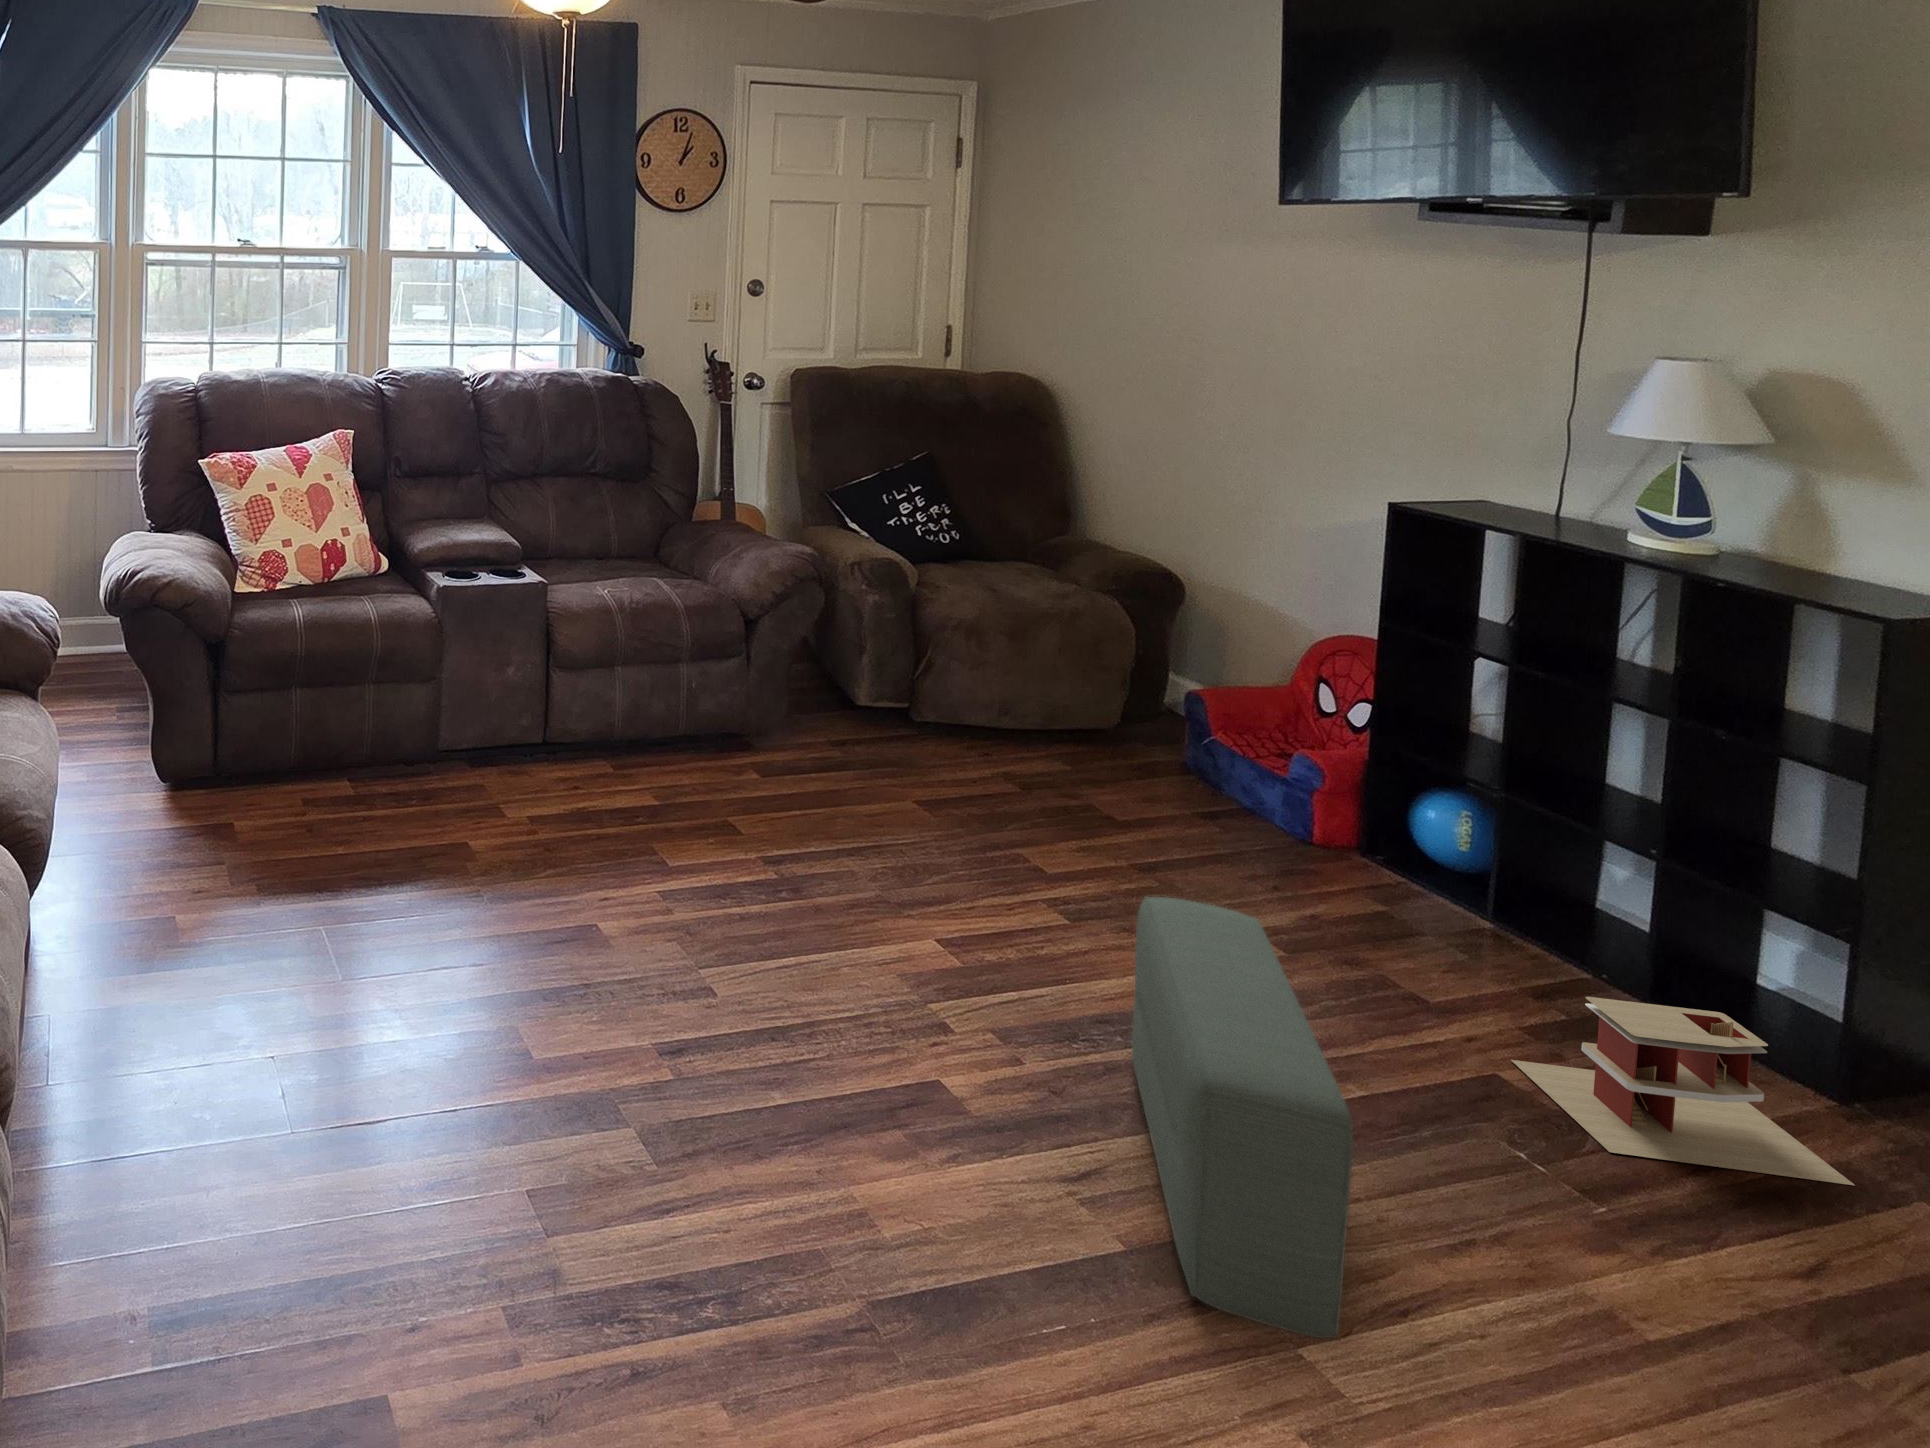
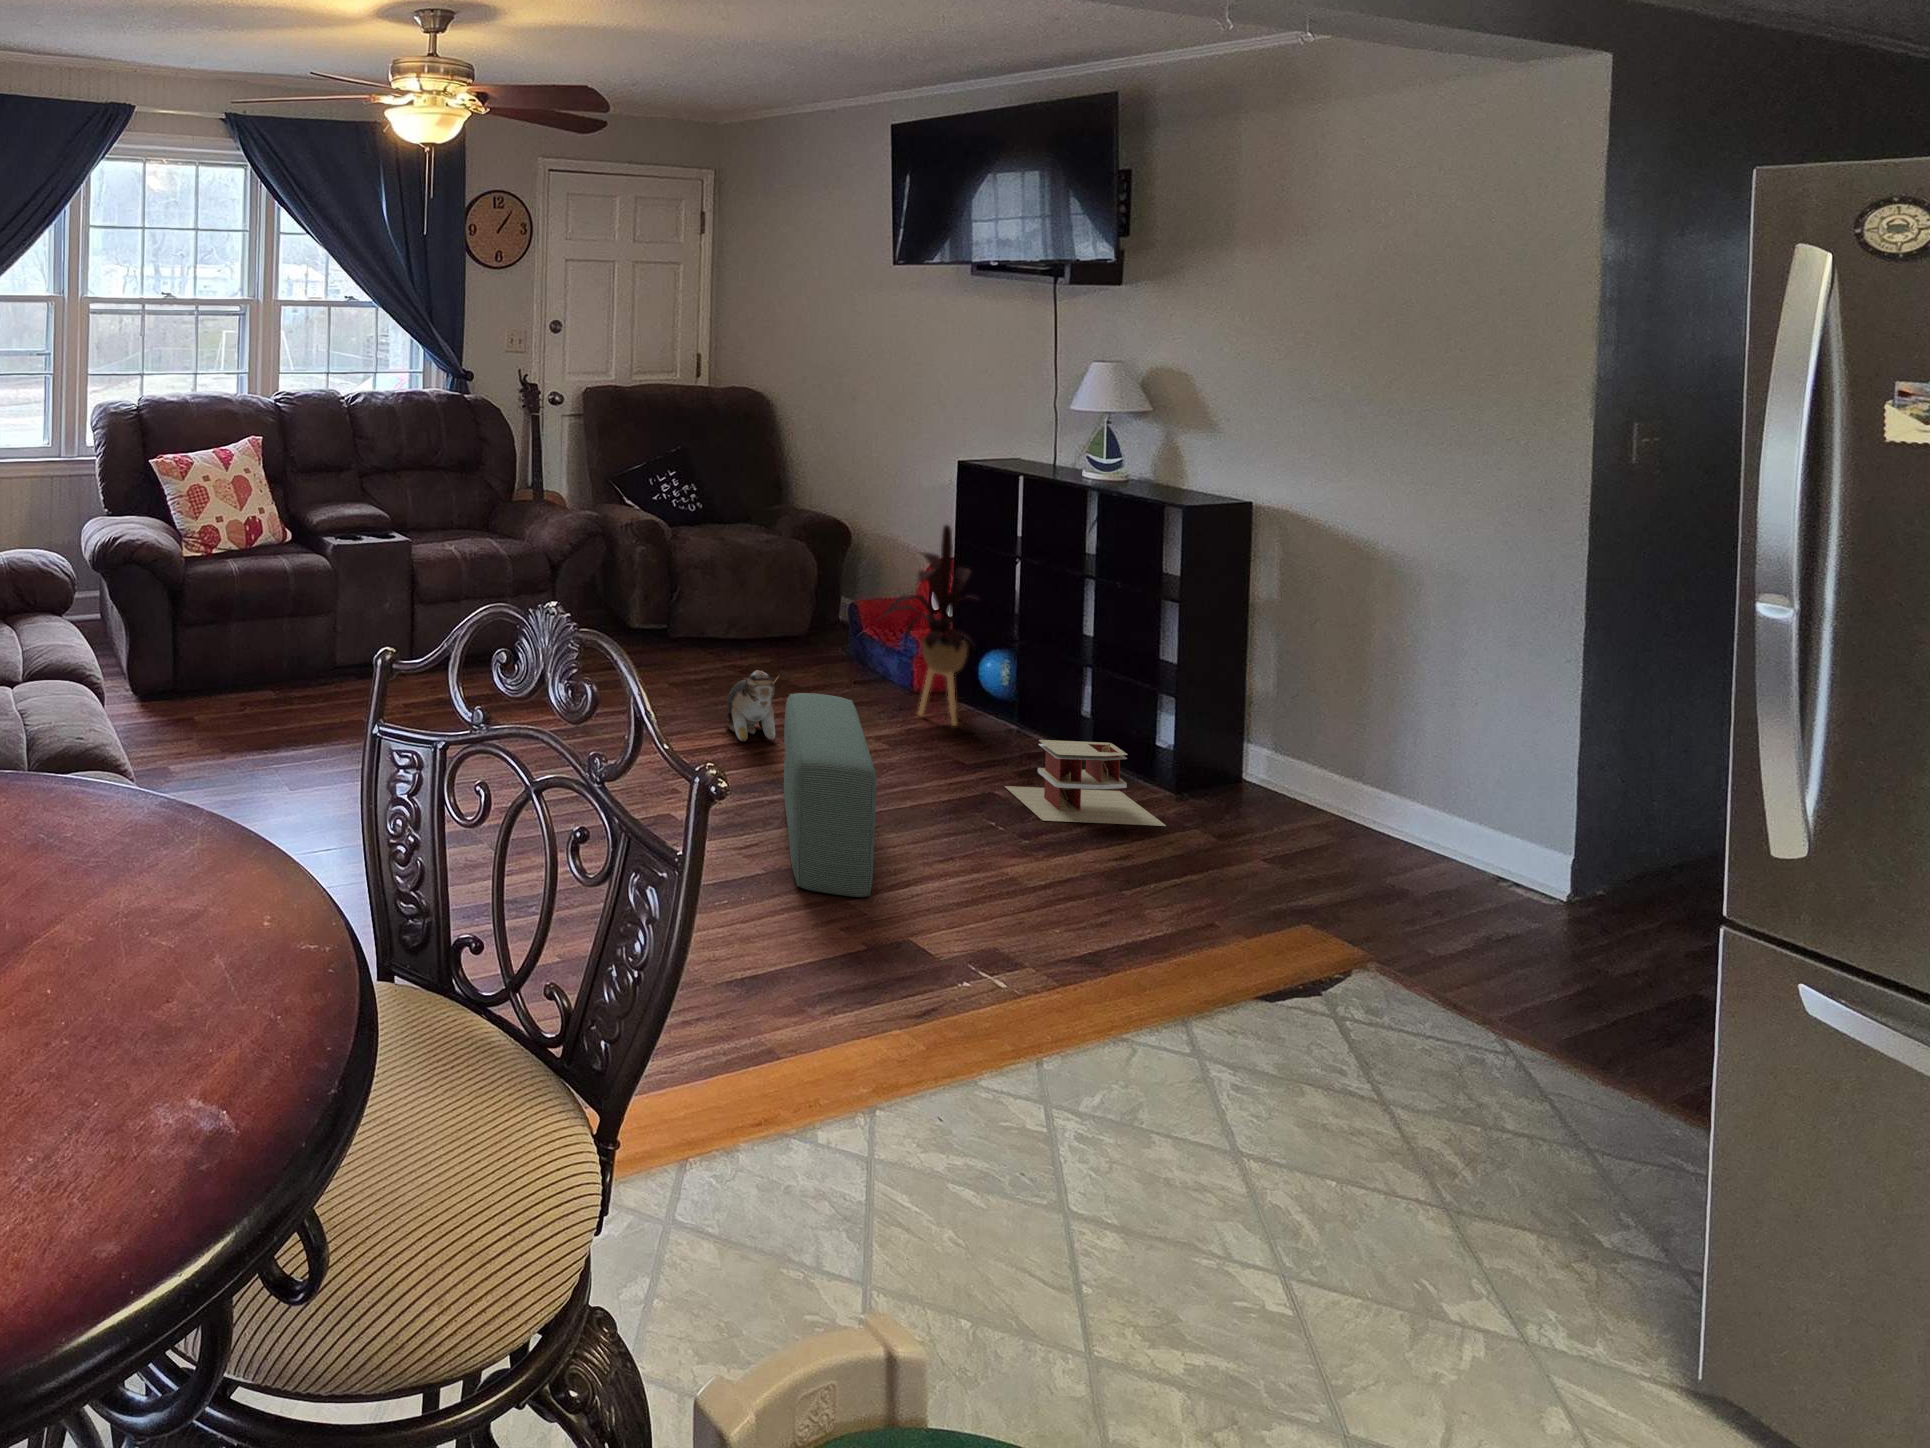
house plant: none [1244,607,1442,917] -> present [884,525,977,726]
plush toy: none [1012,822,1109,928] -> present [726,670,779,741]

